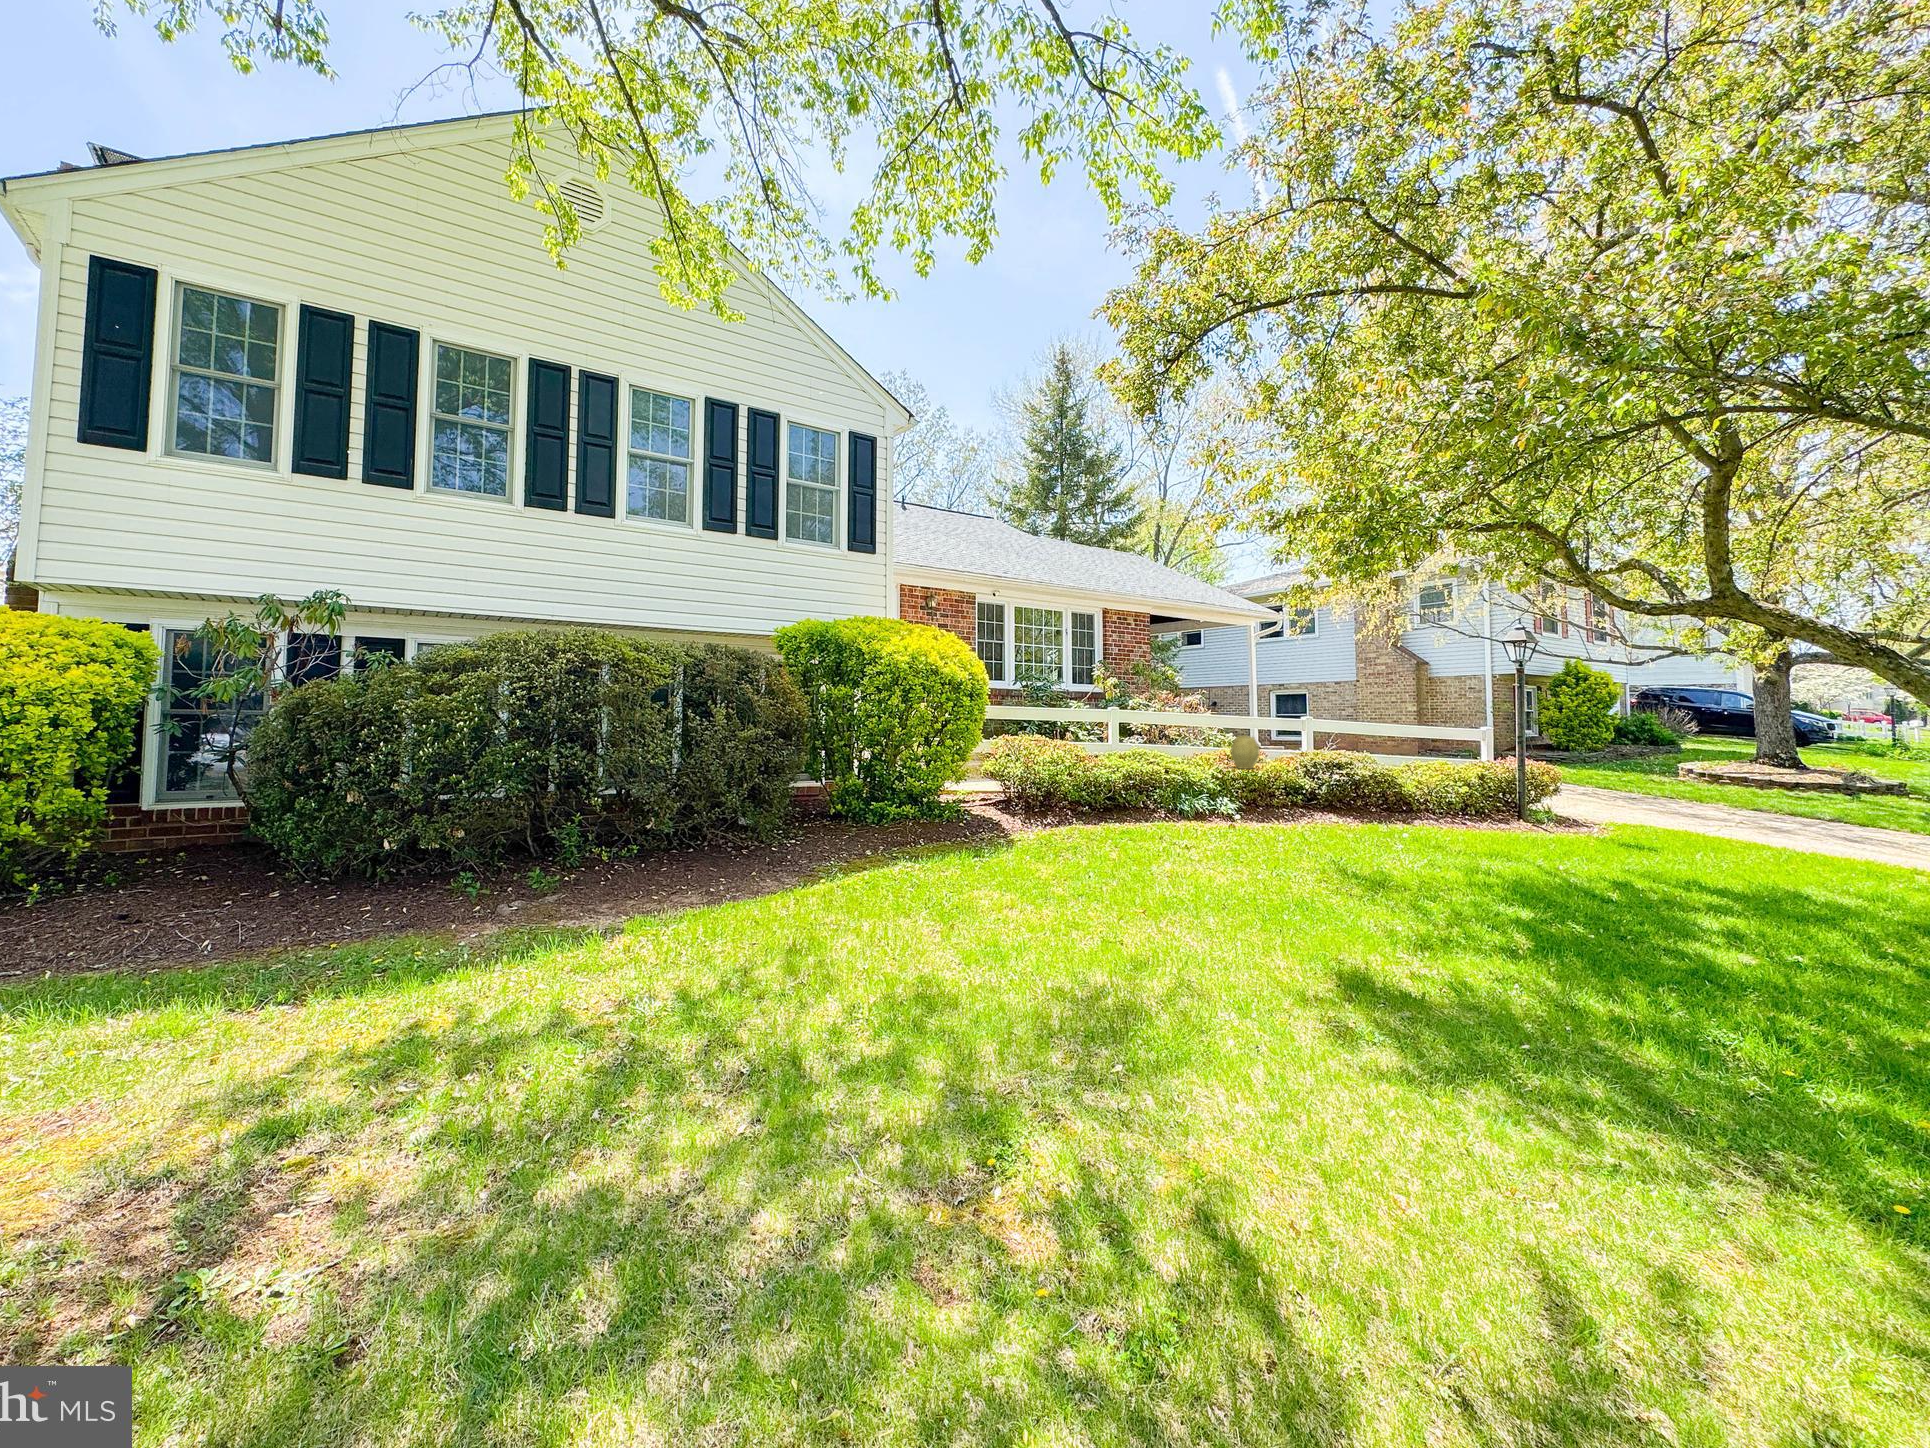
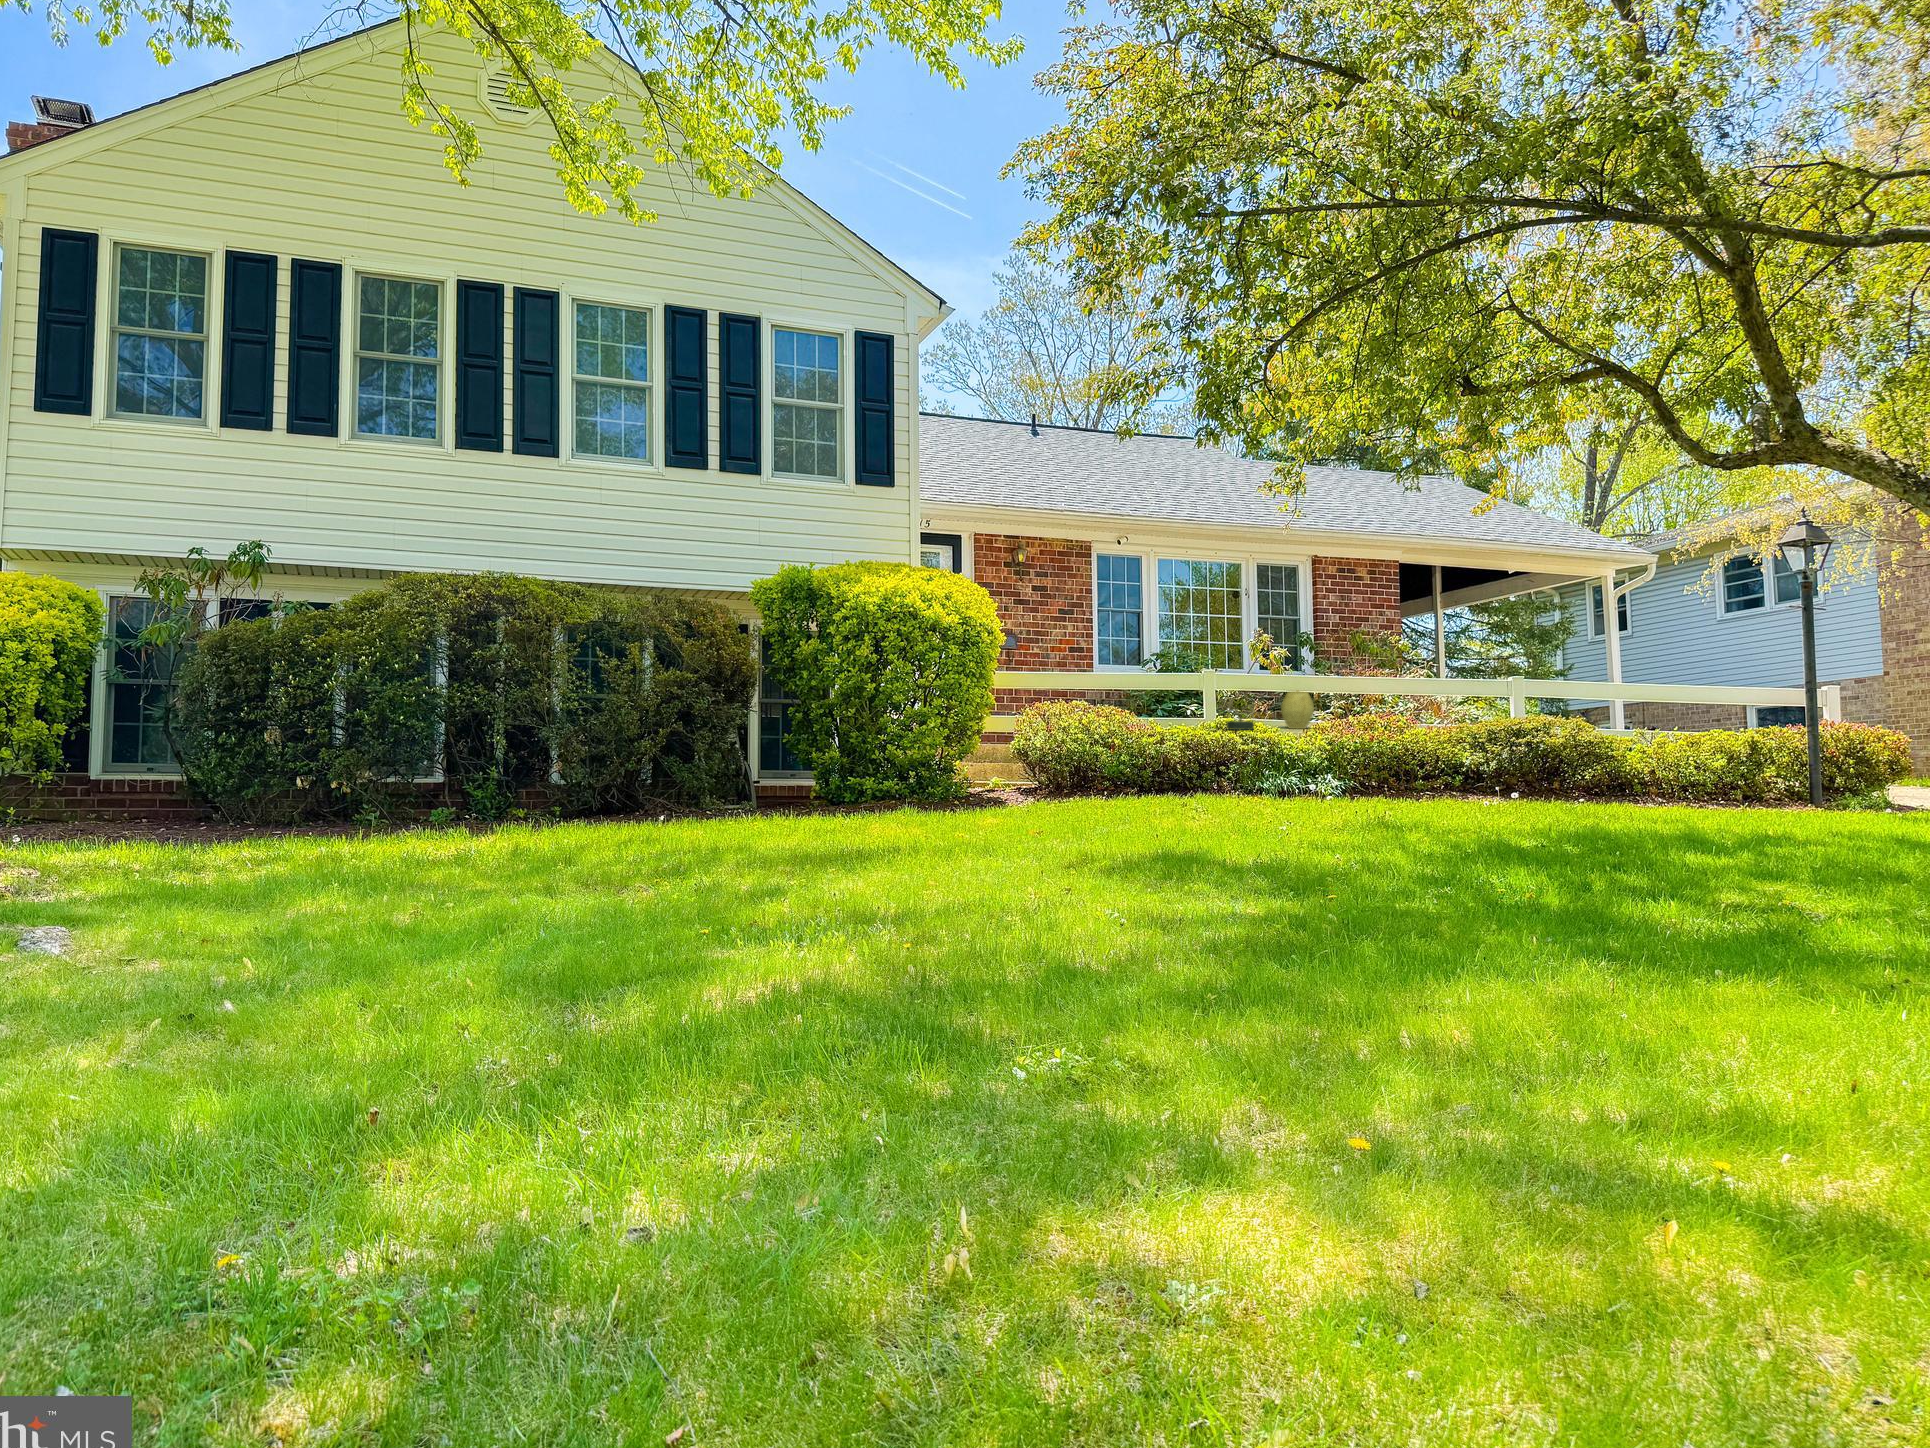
decorative plant: none [1177,739,1211,769] -> present [1220,699,1254,730]

